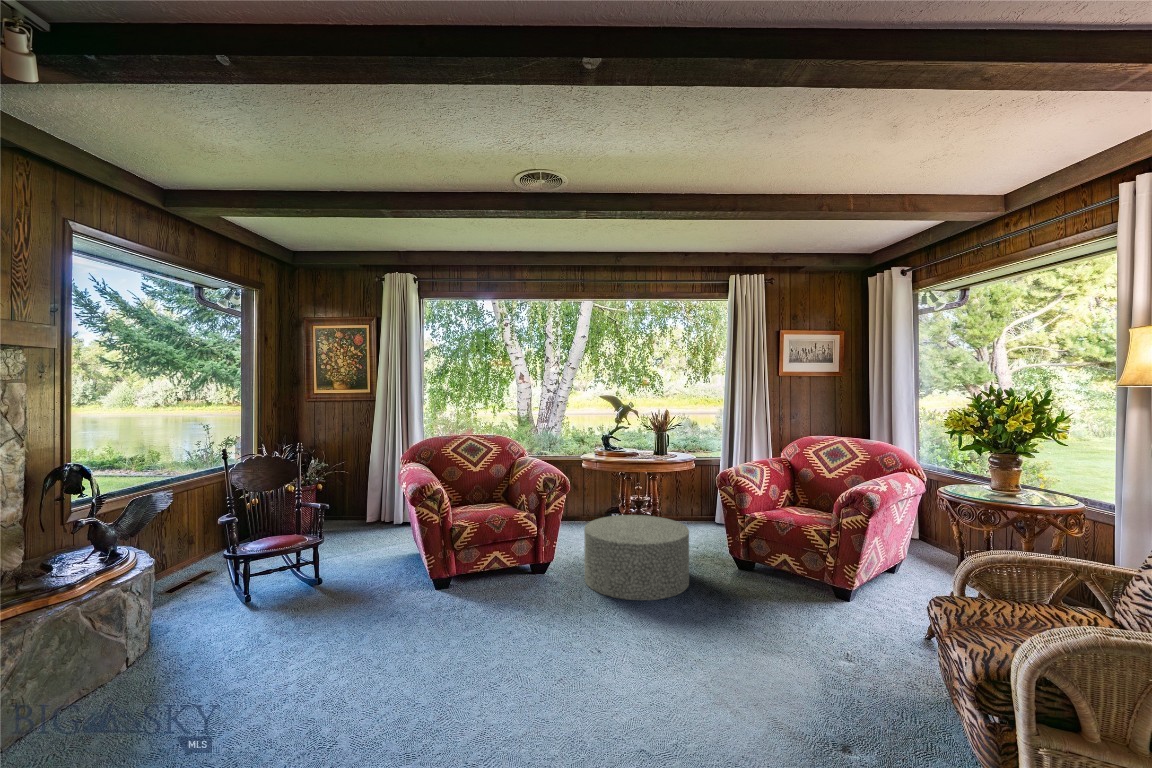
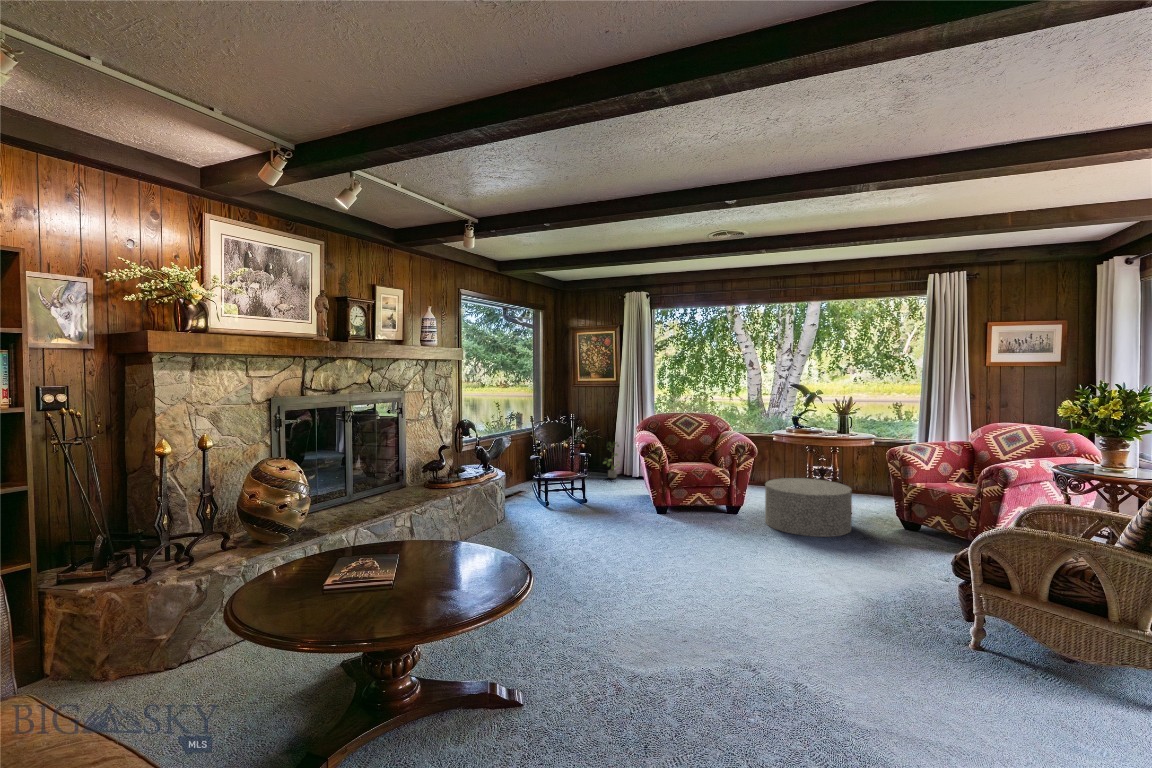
potted plant: none [351,476,378,529] -> present [603,442,619,478]

